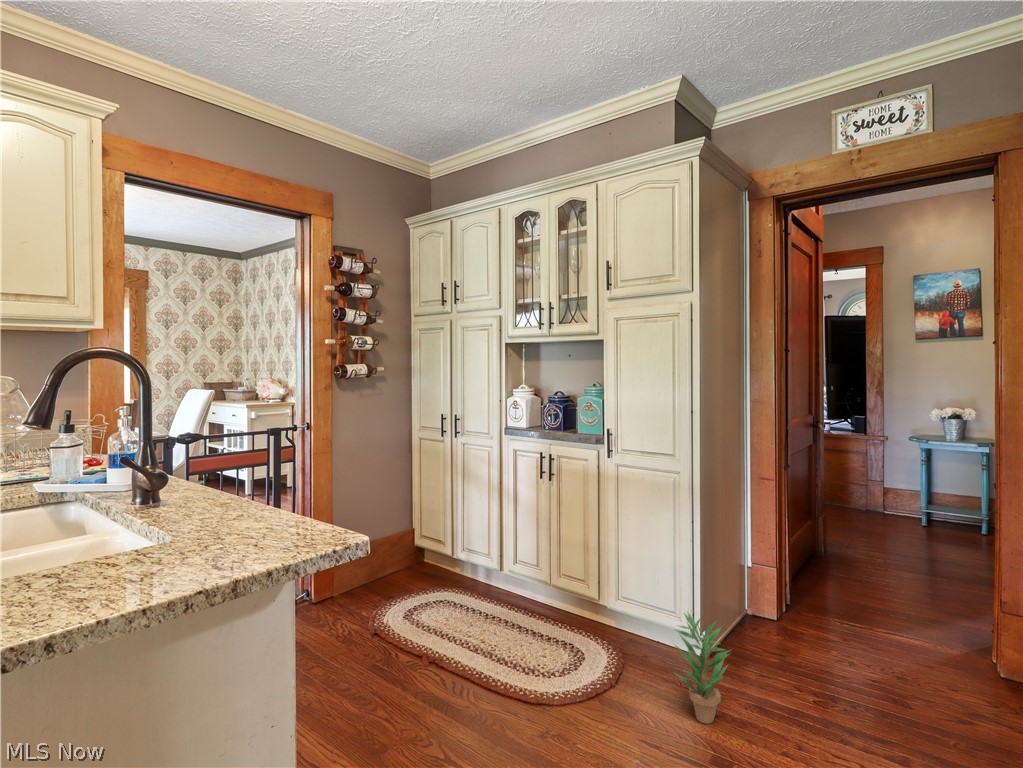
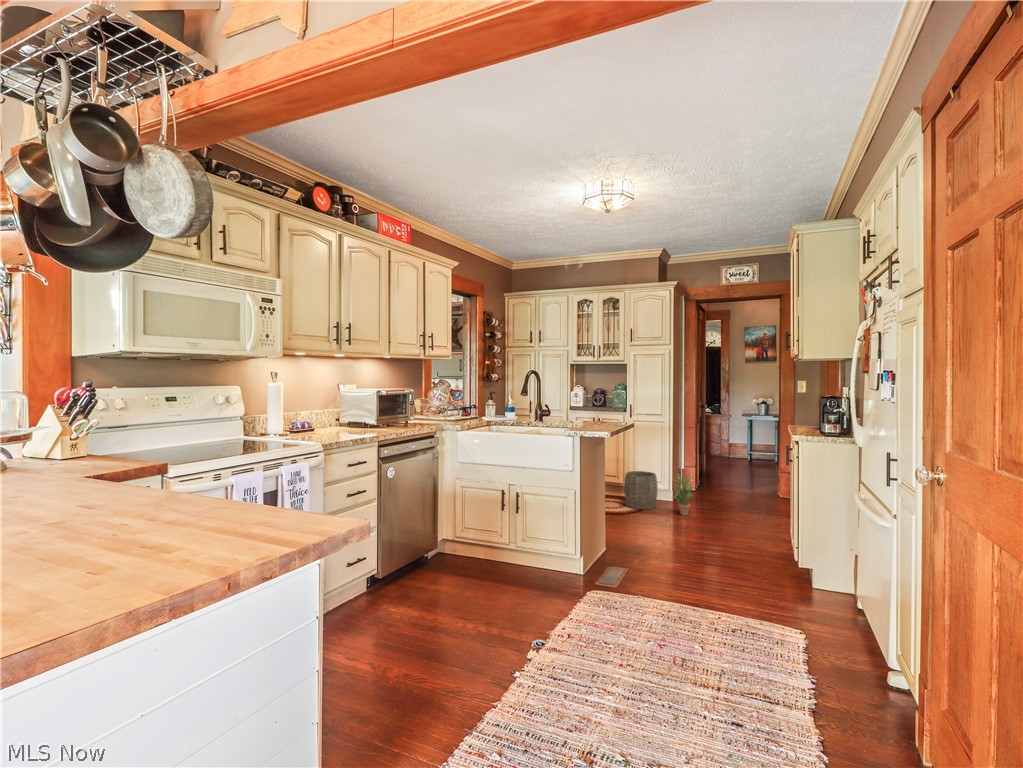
woven basket: none [580,578,655,681] -> present [624,471,658,509]

